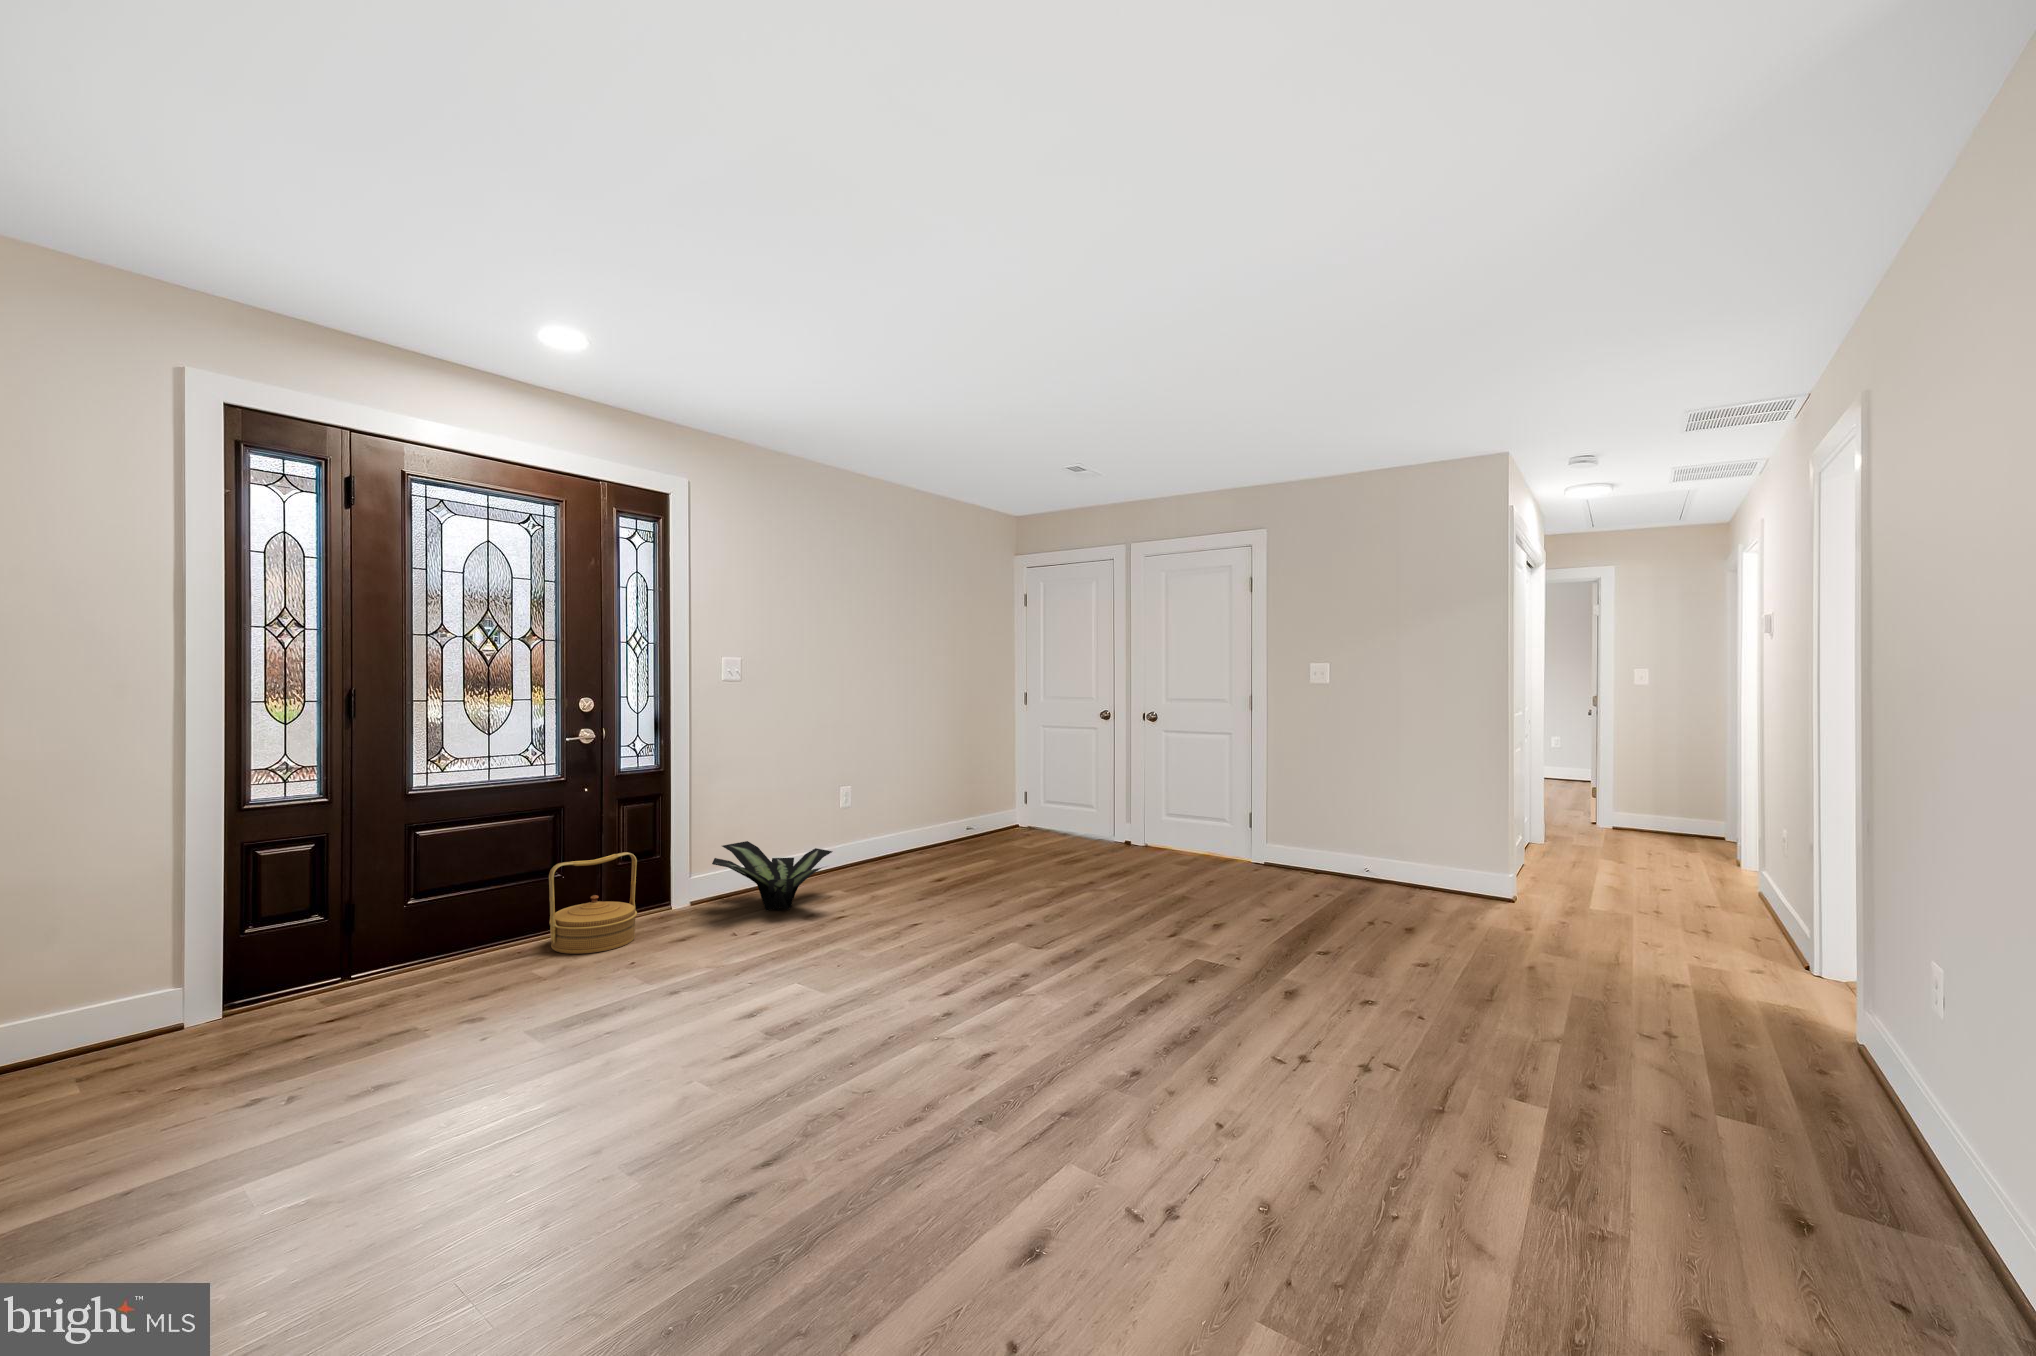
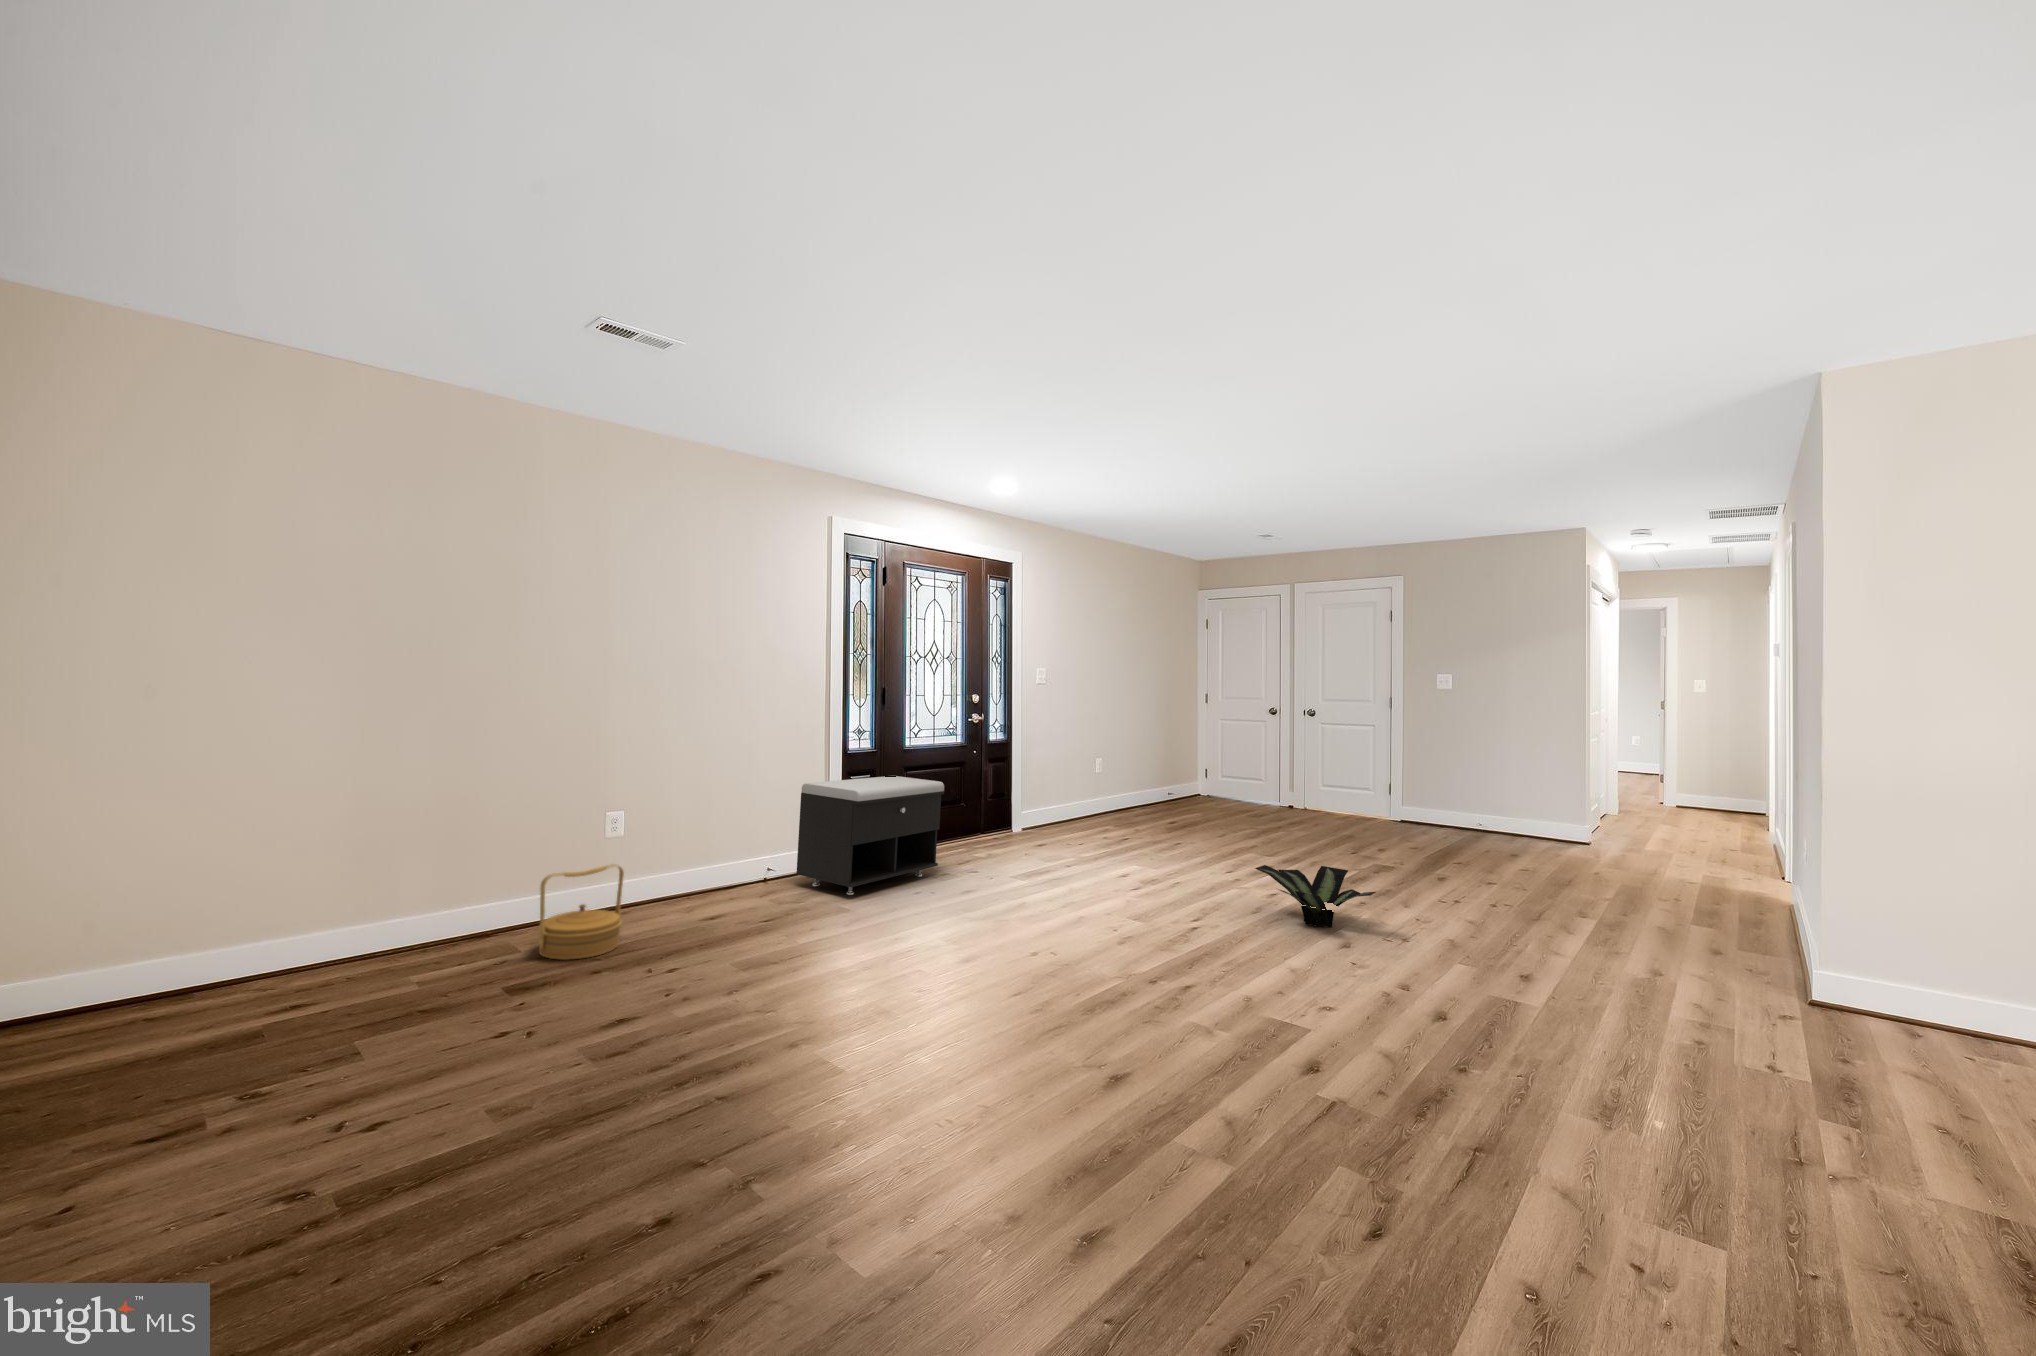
storage bench: none [823,754,979,882] -> present [796,776,944,895]
potted plant: present [712,841,832,911] -> present [1255,865,1376,928]

